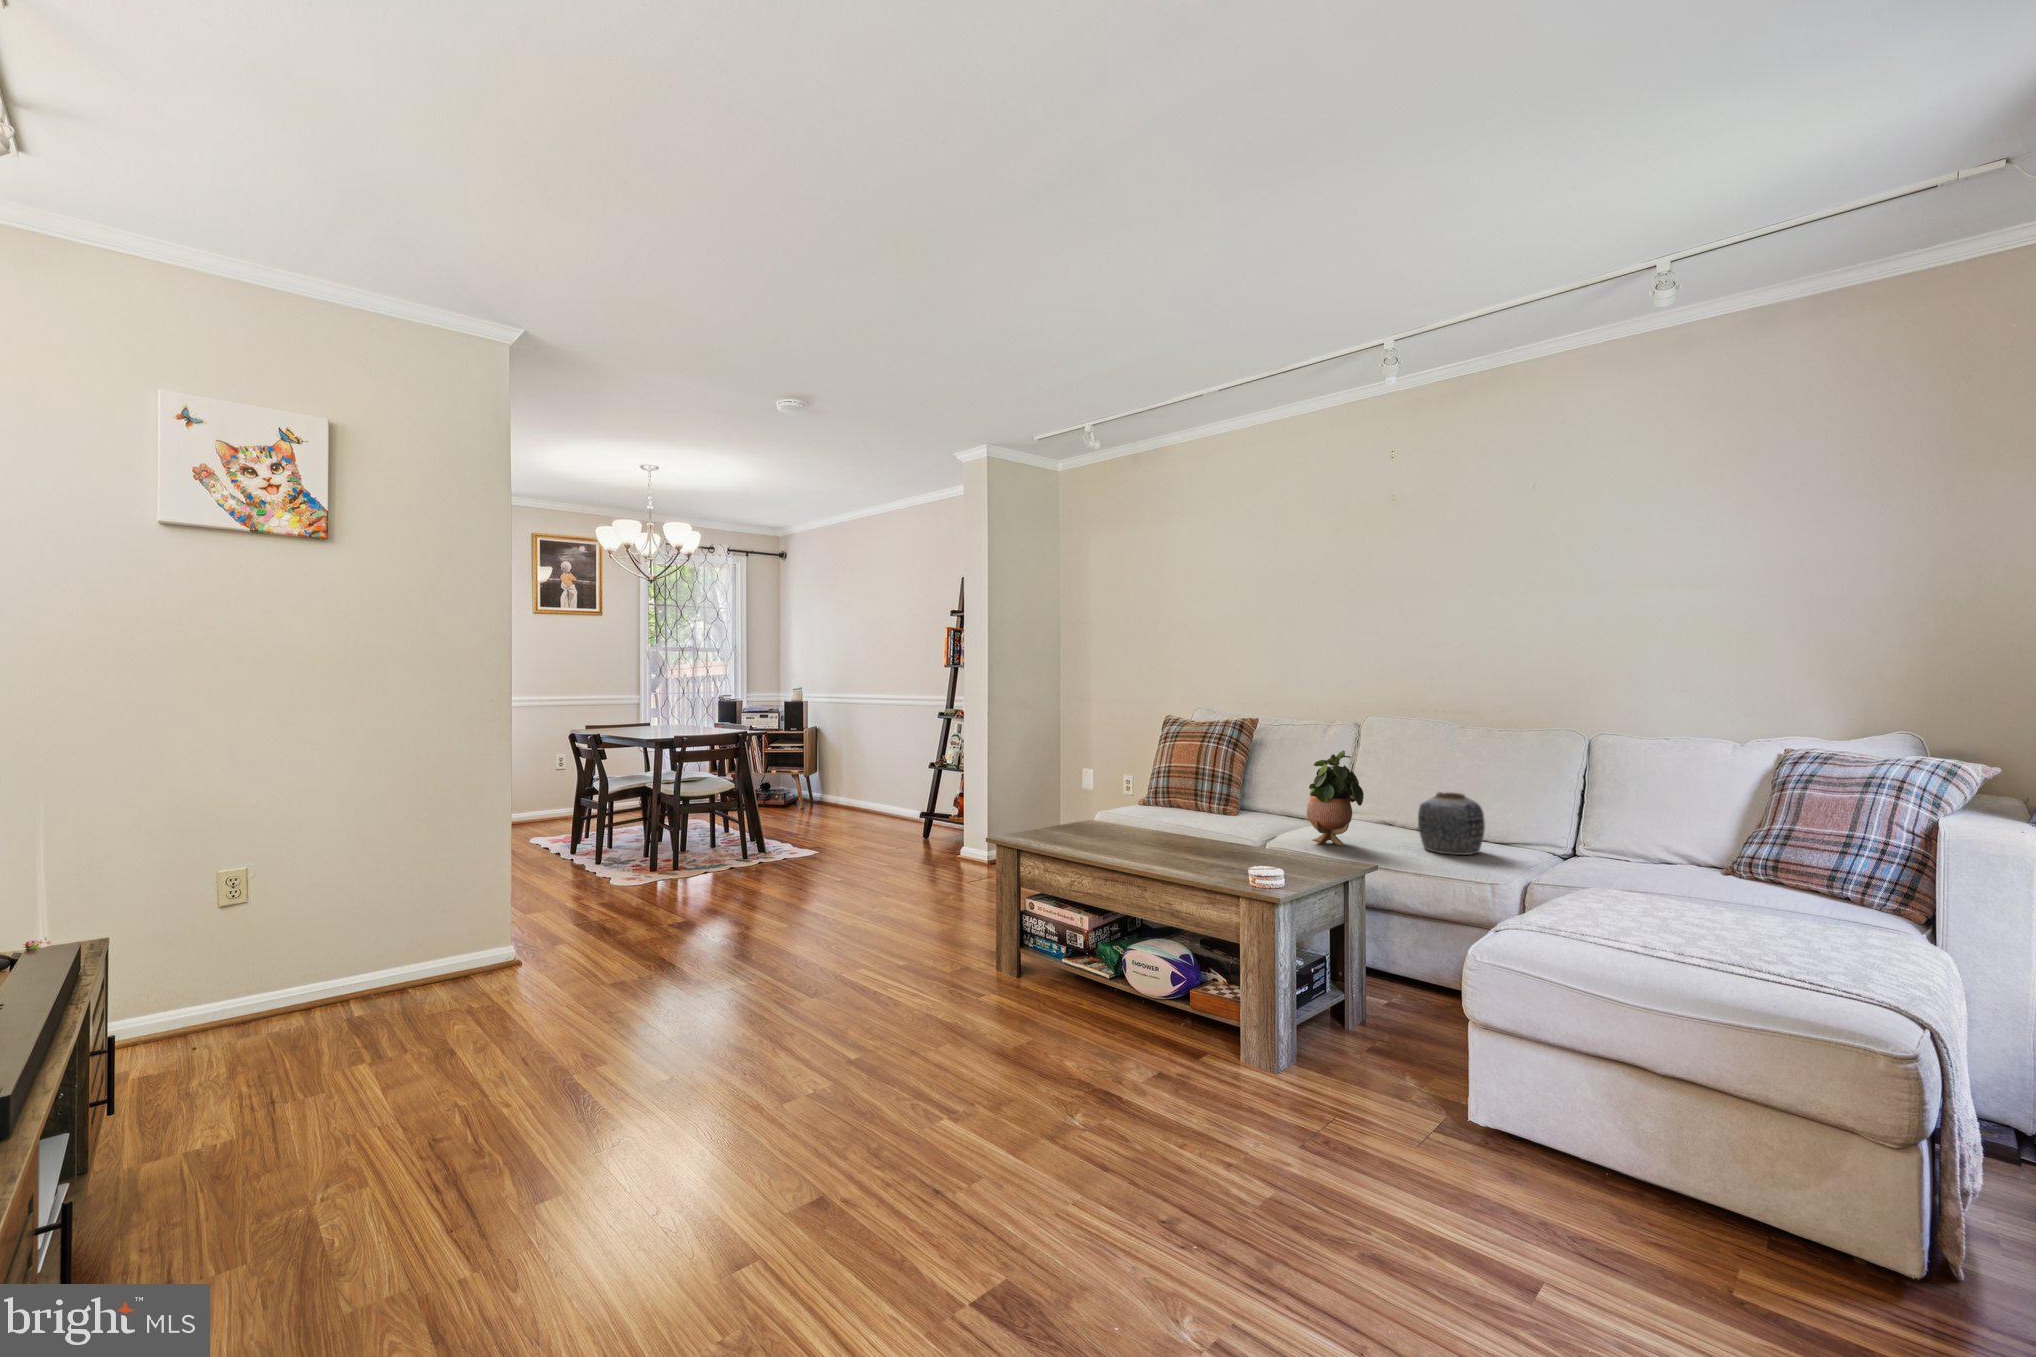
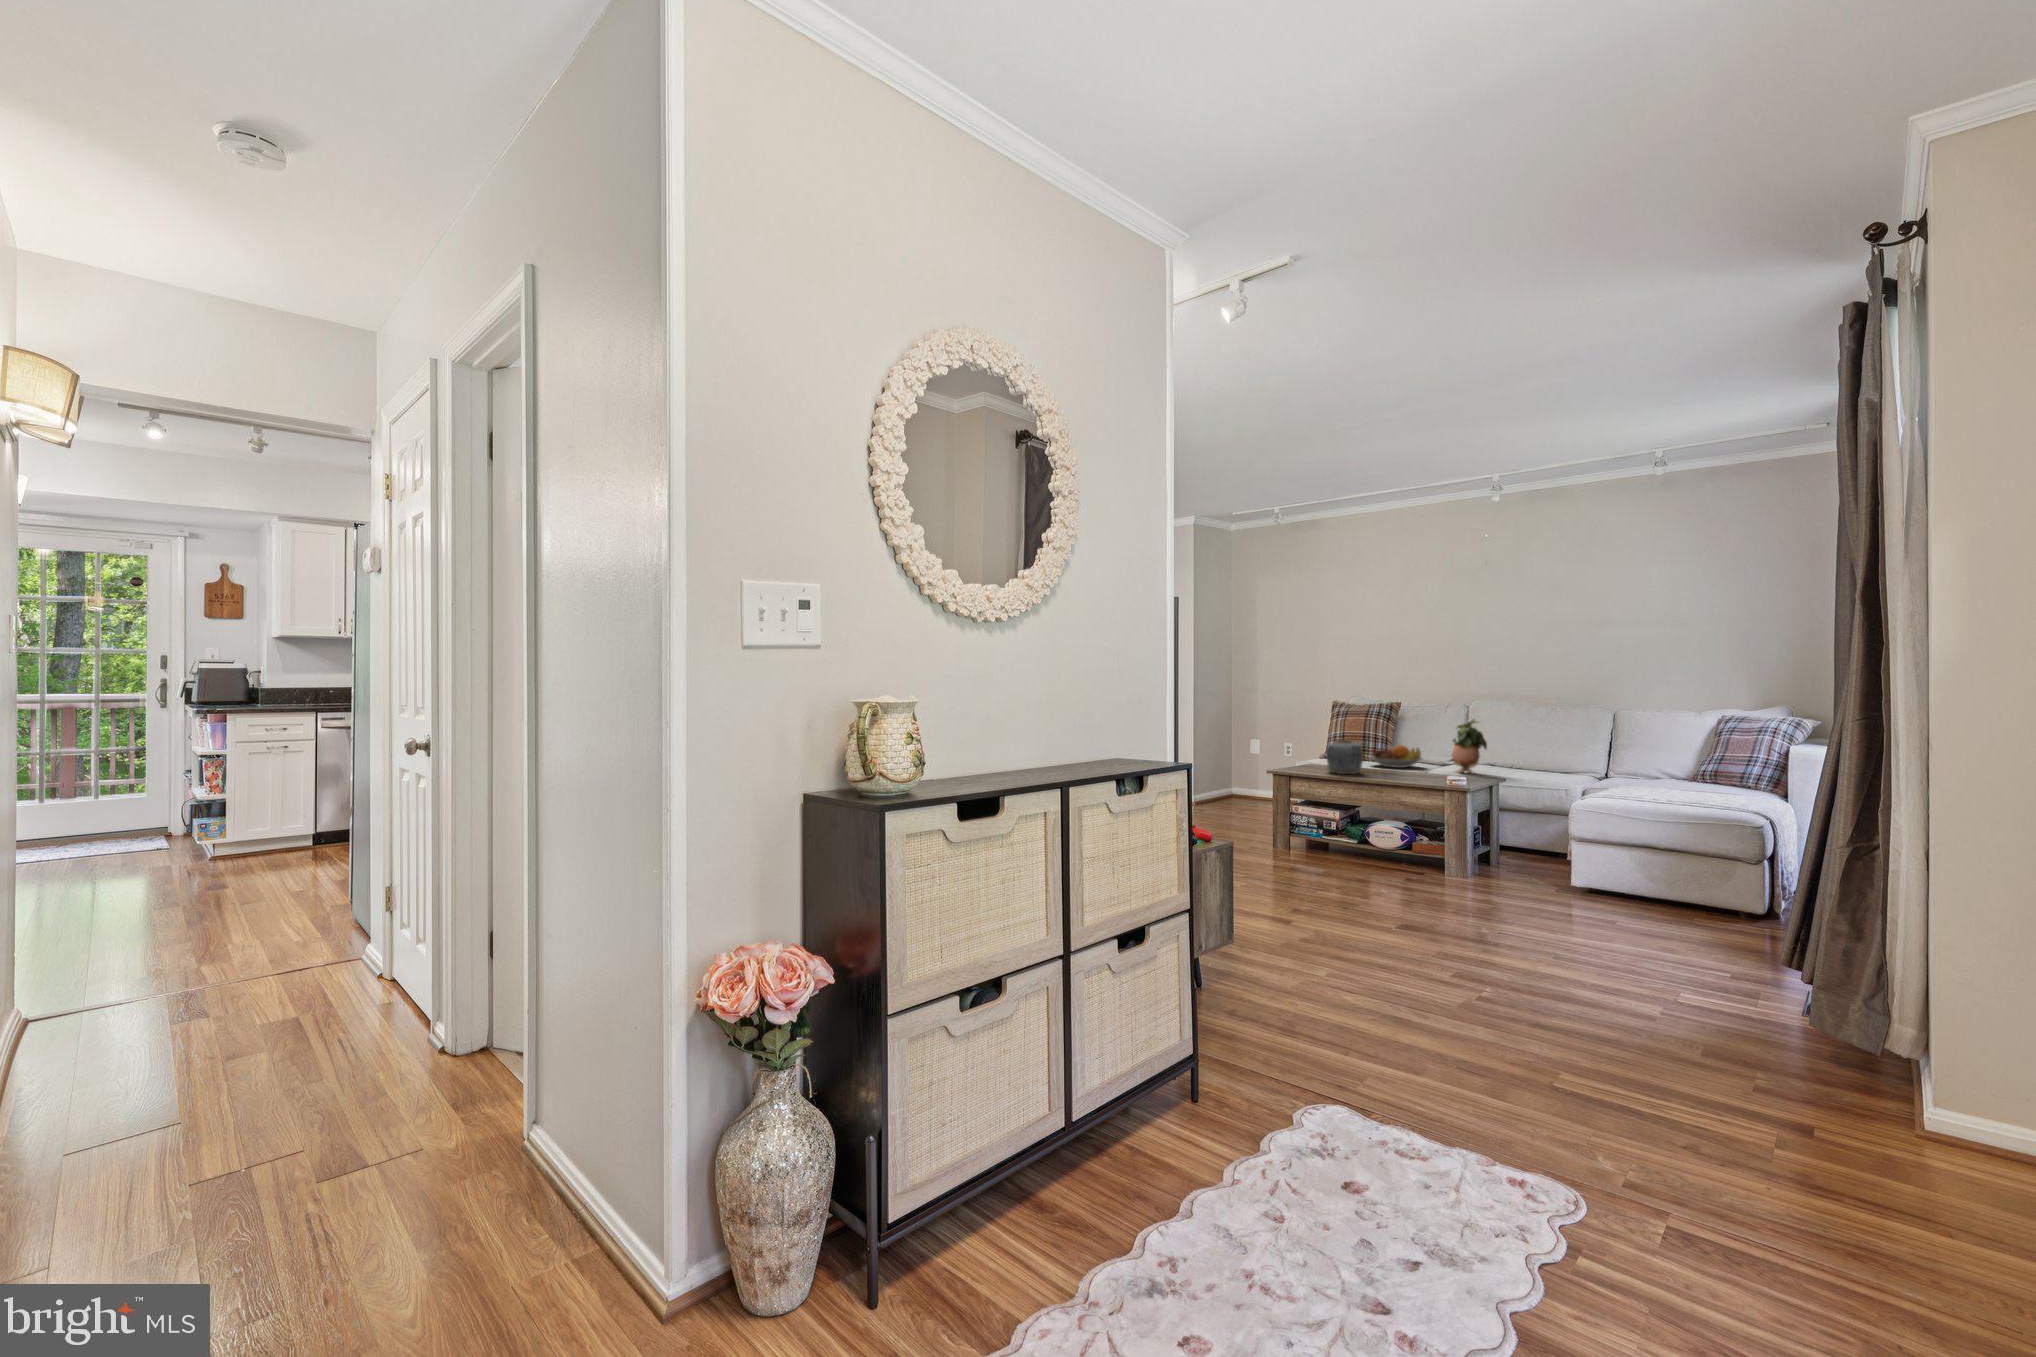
fruit bowl: none [1187,791,1272,828] -> present [1370,745,1422,768]
vase: present [1418,792,1485,855] -> present [1327,739,1363,774]

